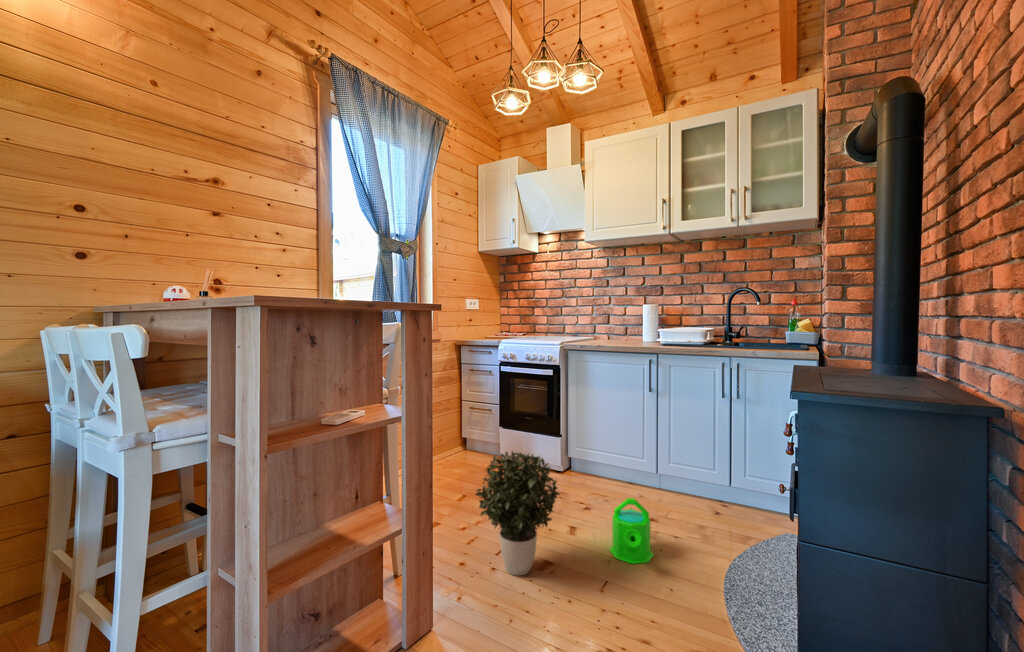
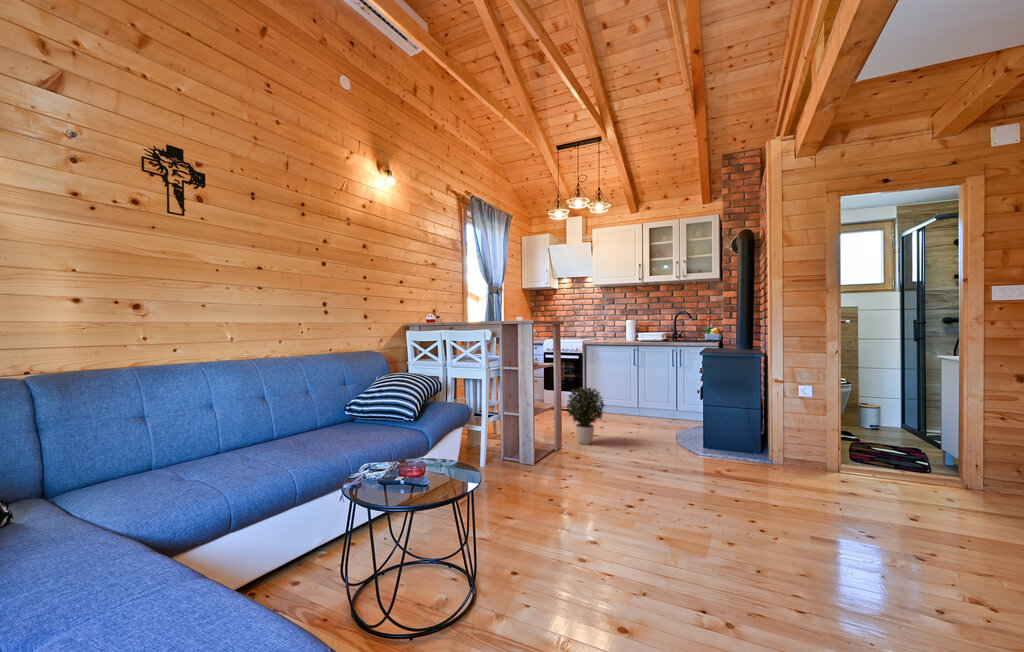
watering can: present [610,498,654,564] -> none [624,412,646,441]

